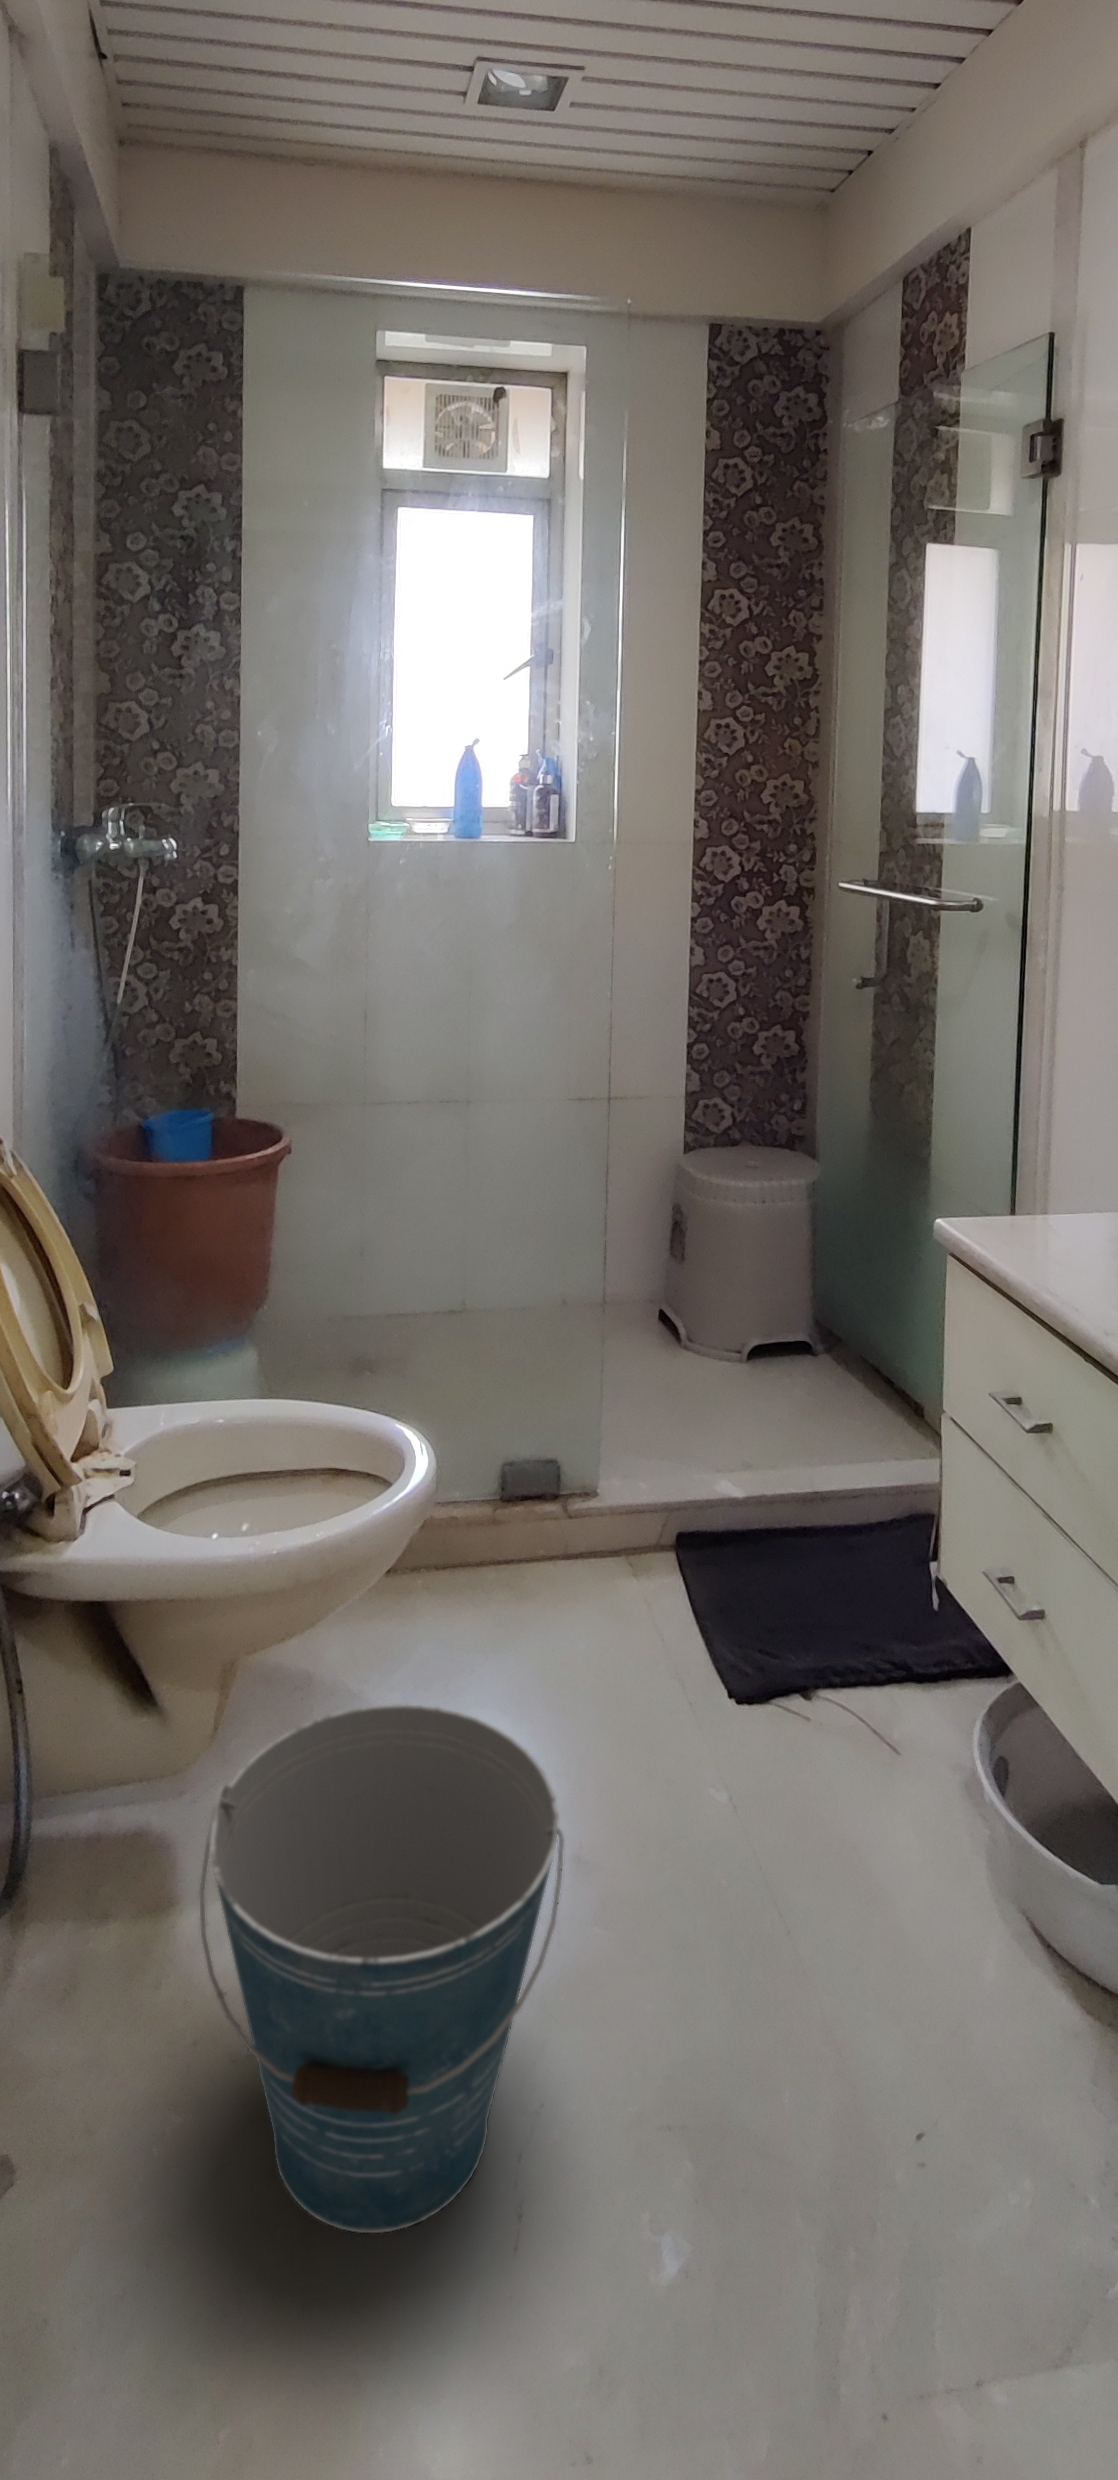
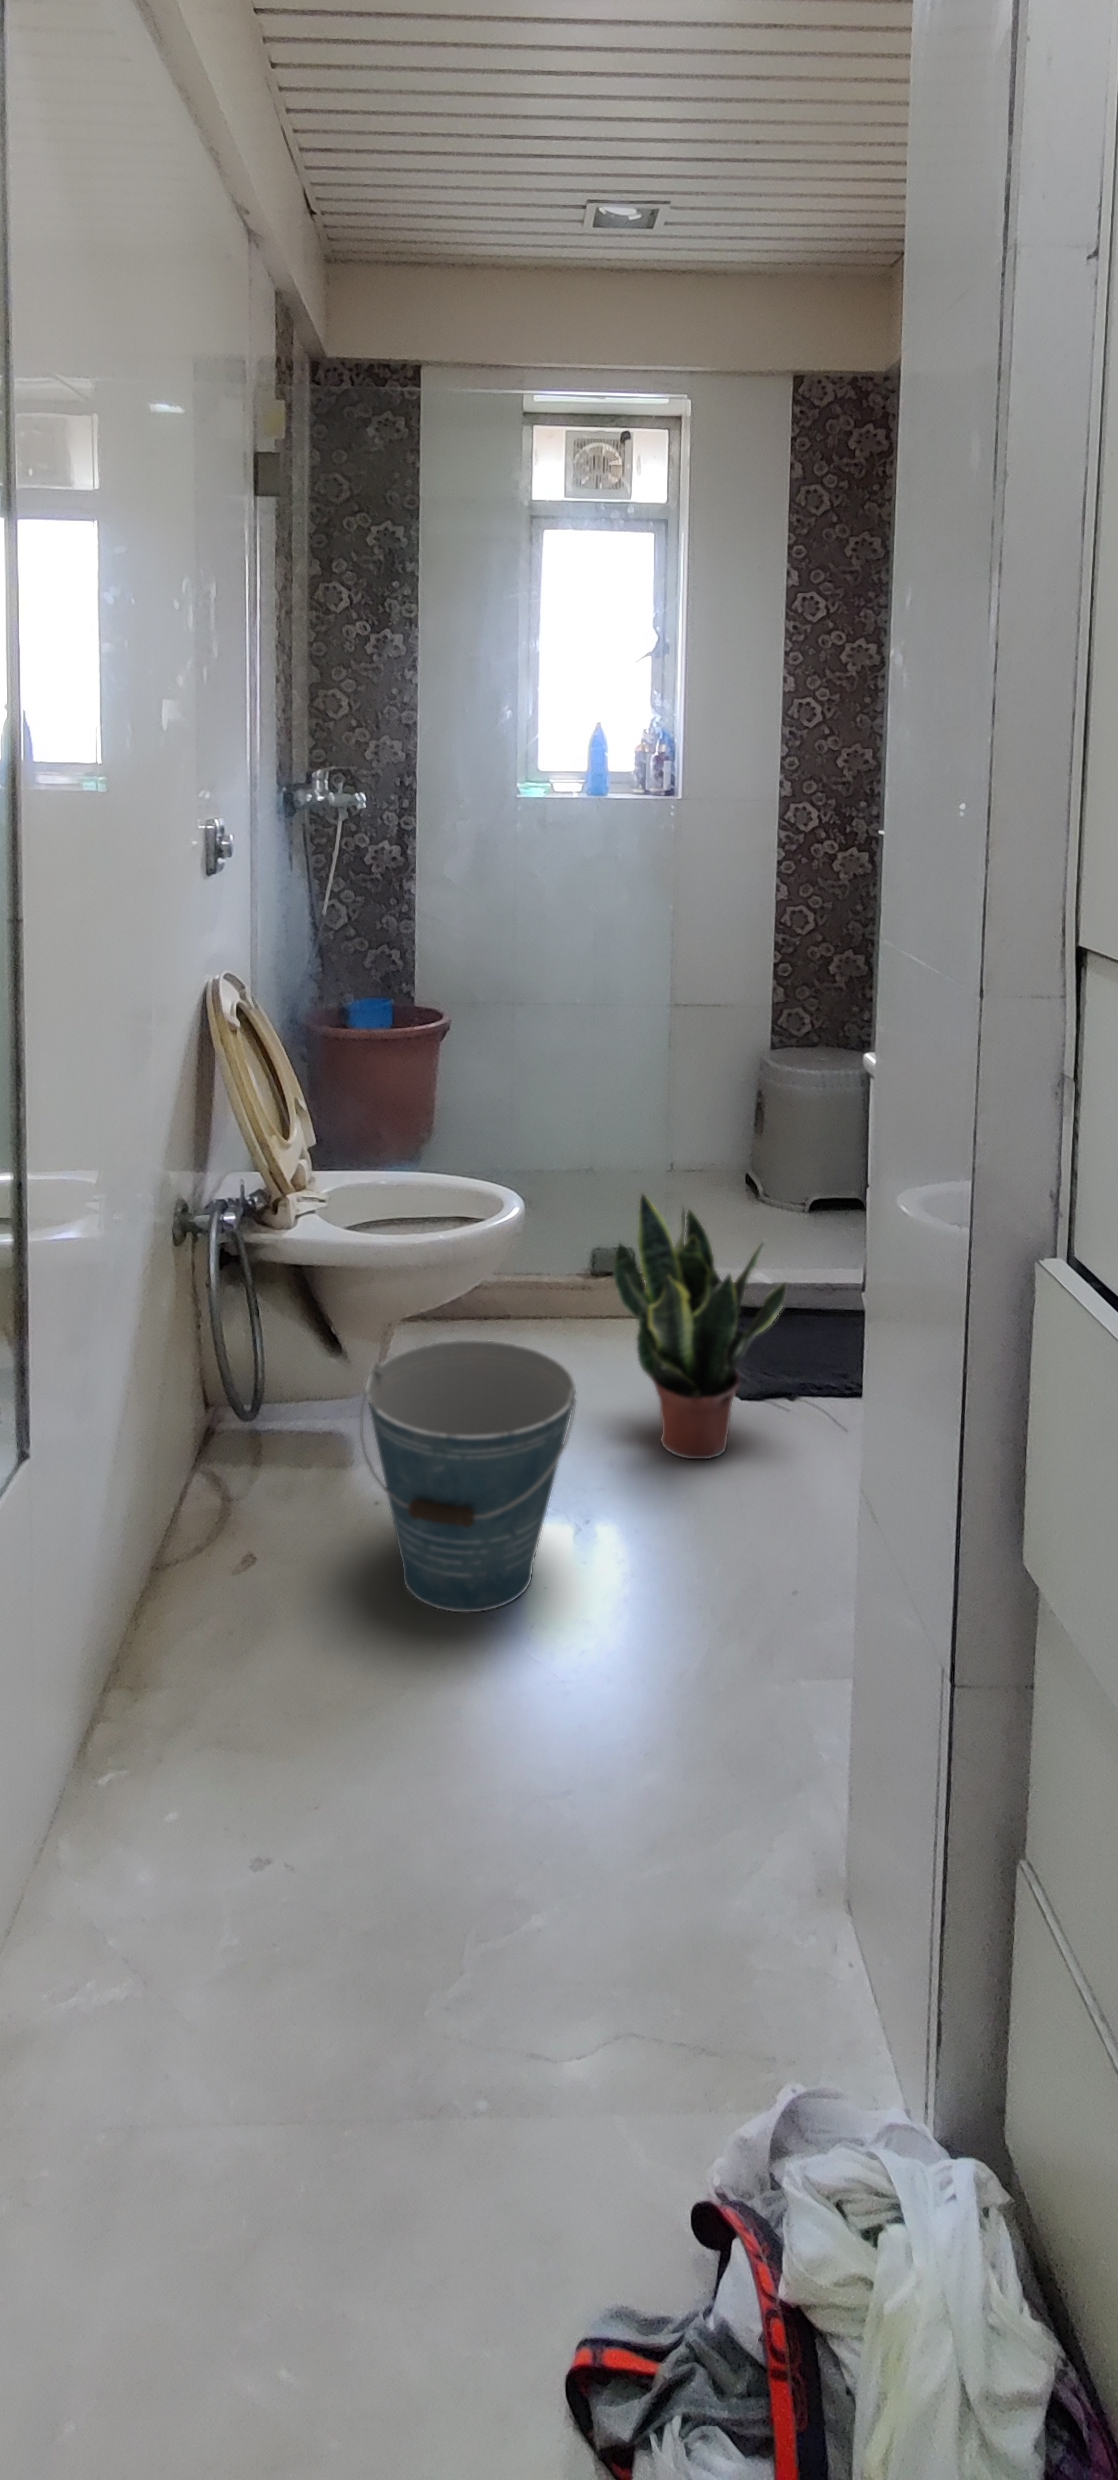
potted plant: none [559,1420,810,1811] -> present [613,1194,787,1459]

